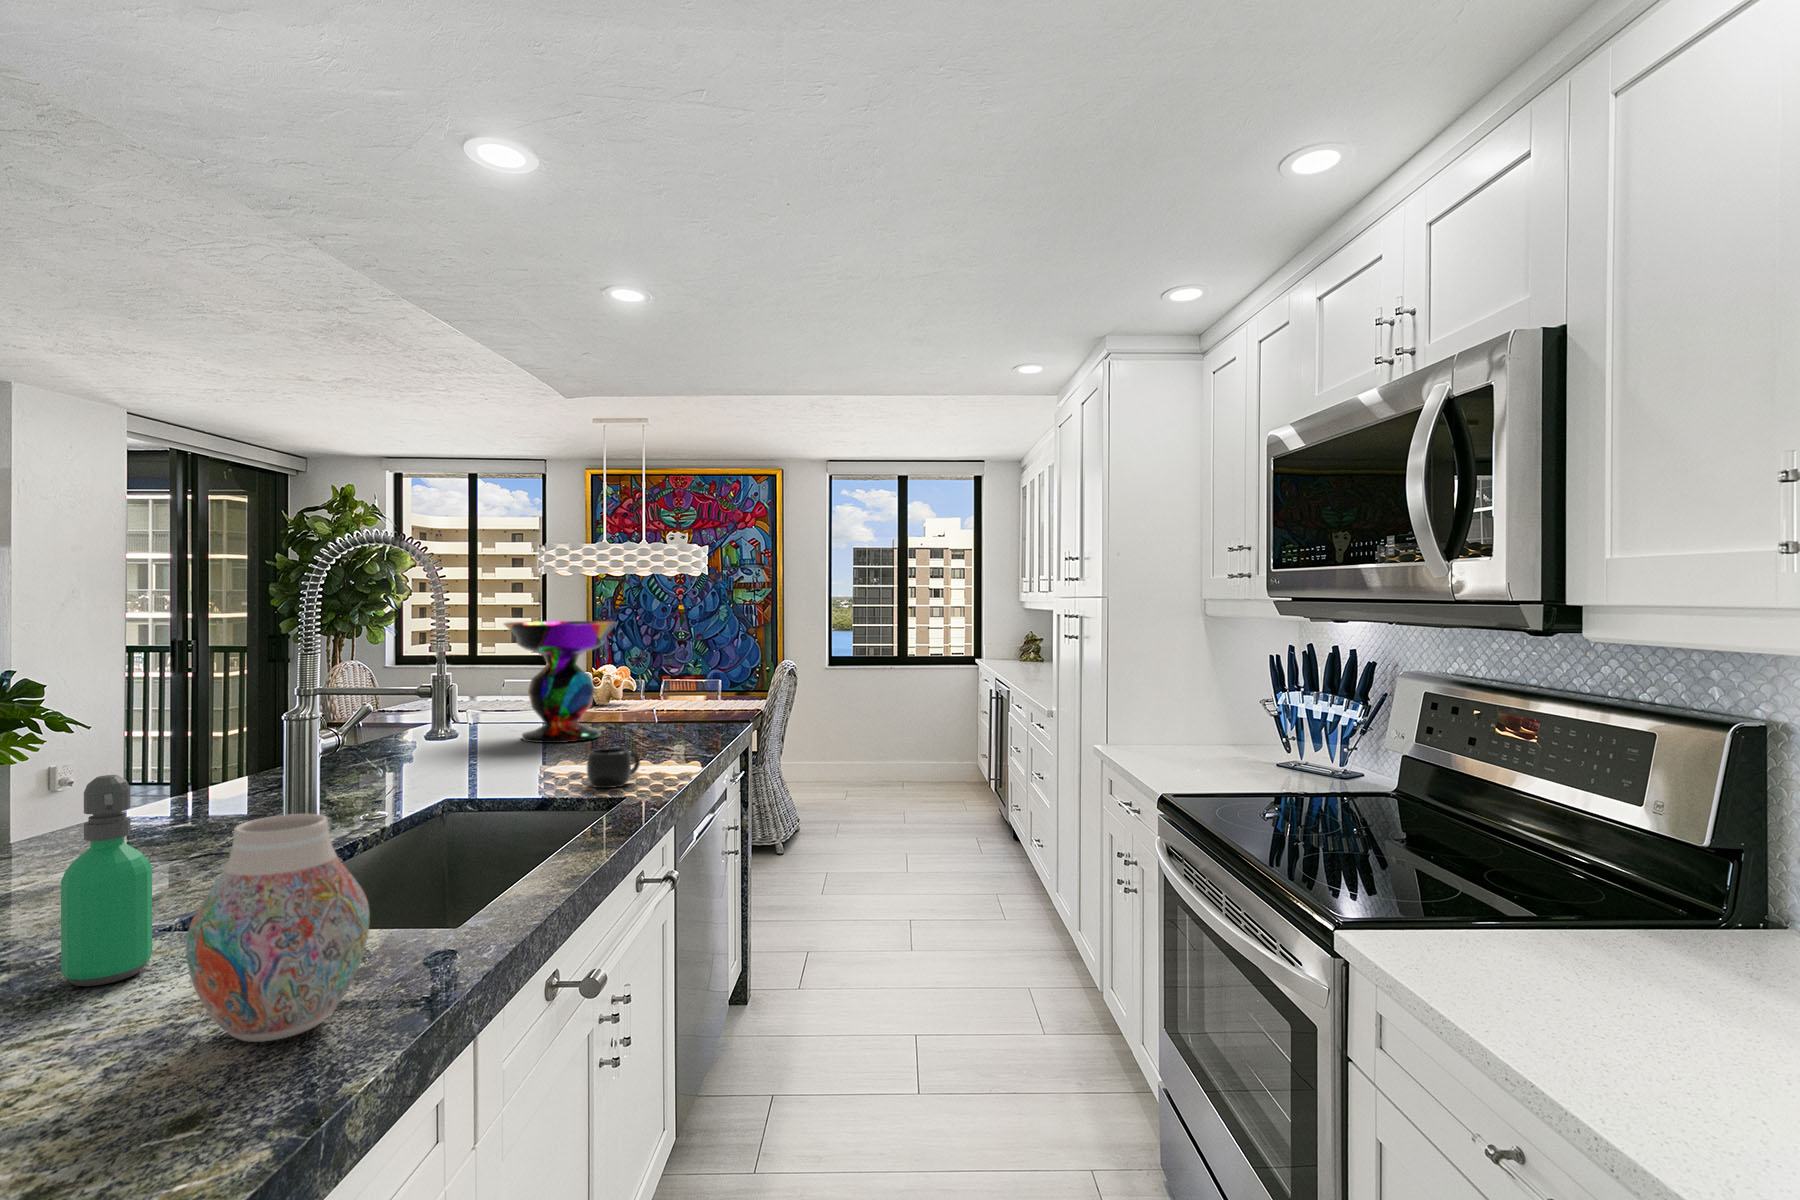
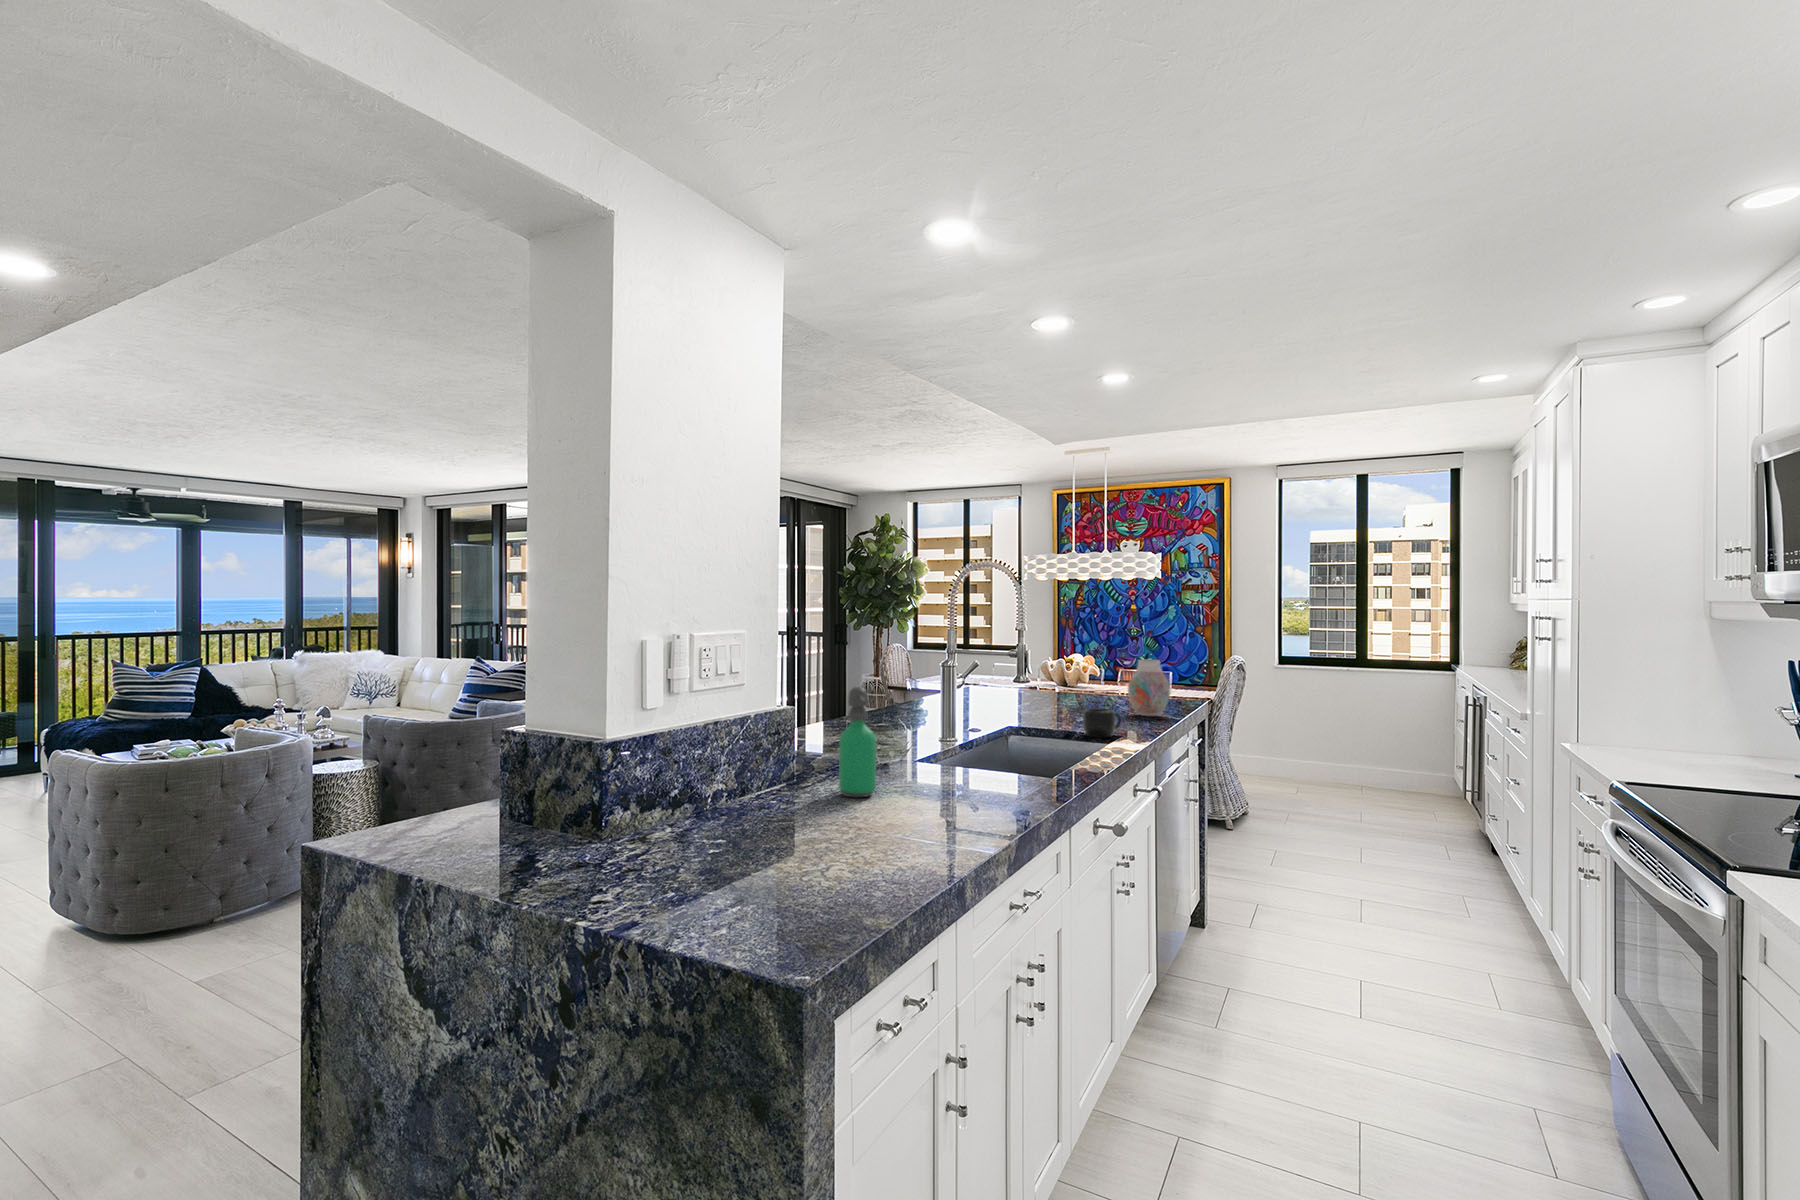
decorative bowl: present [504,621,617,743] -> none [1013,614,1097,707]
vase: present [186,814,370,1042] -> present [1128,660,1170,716]

